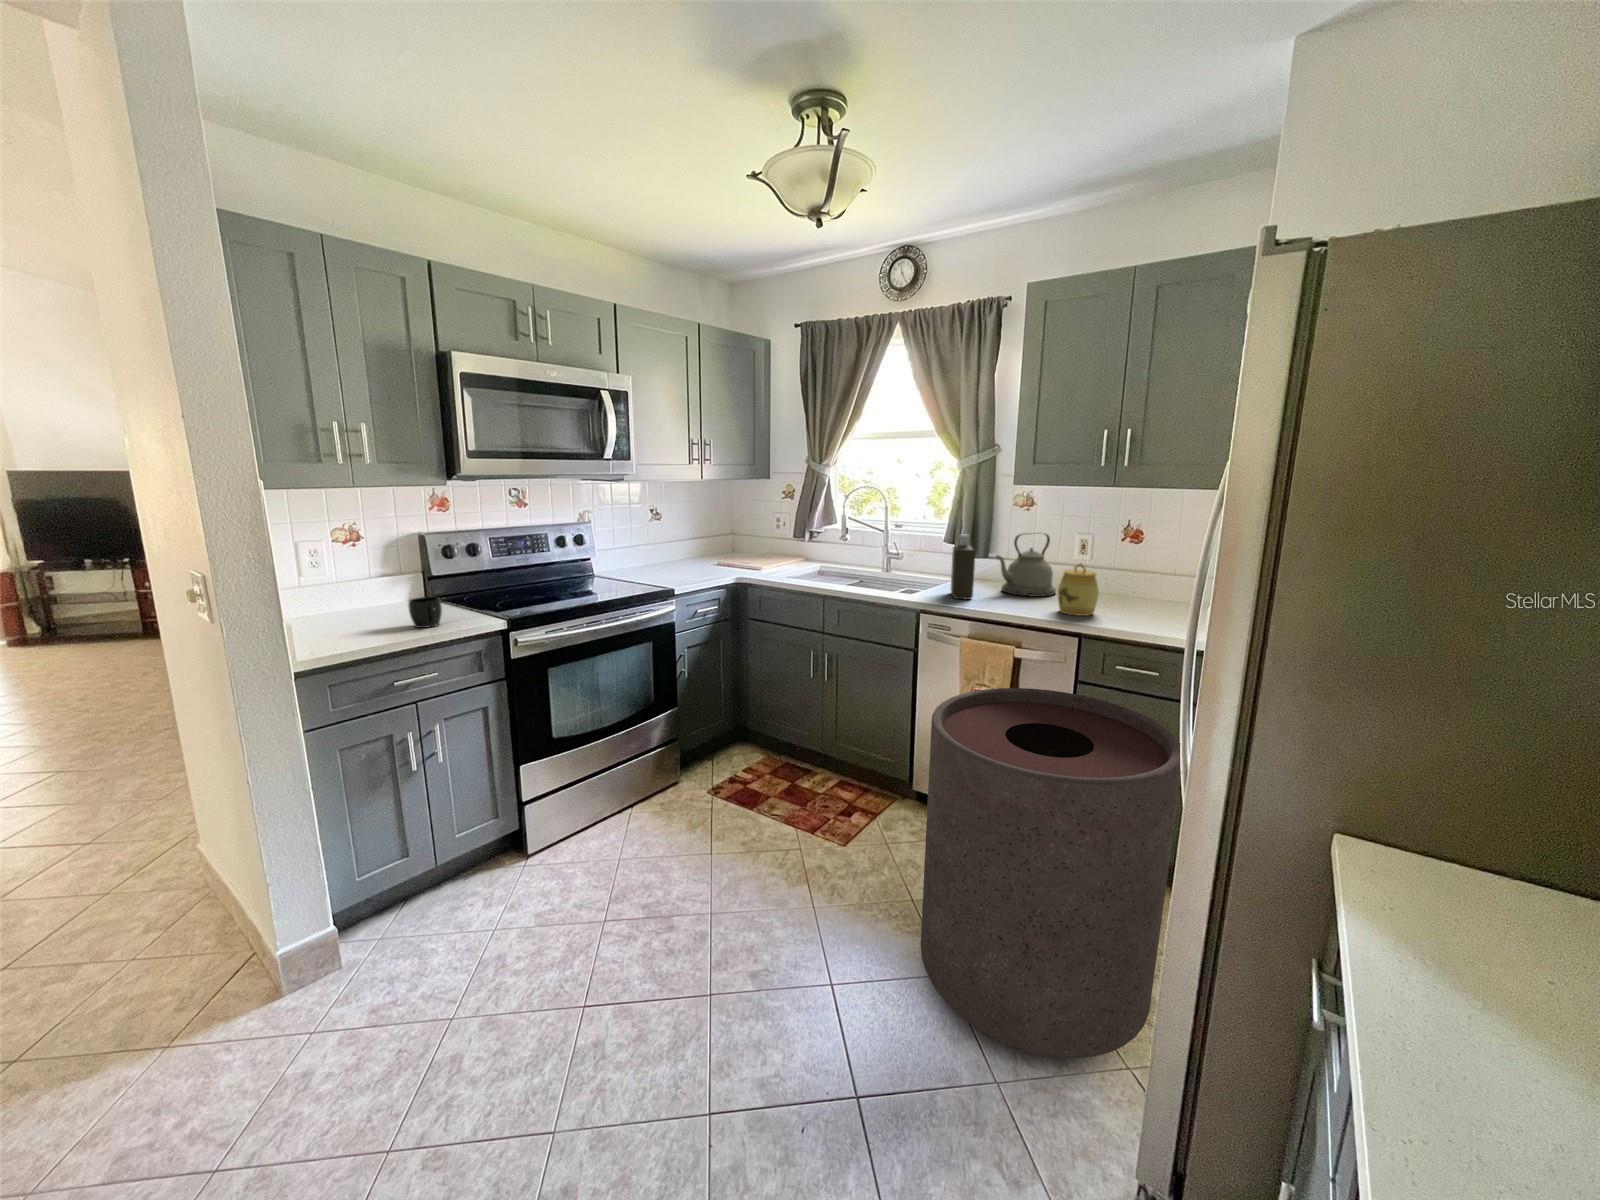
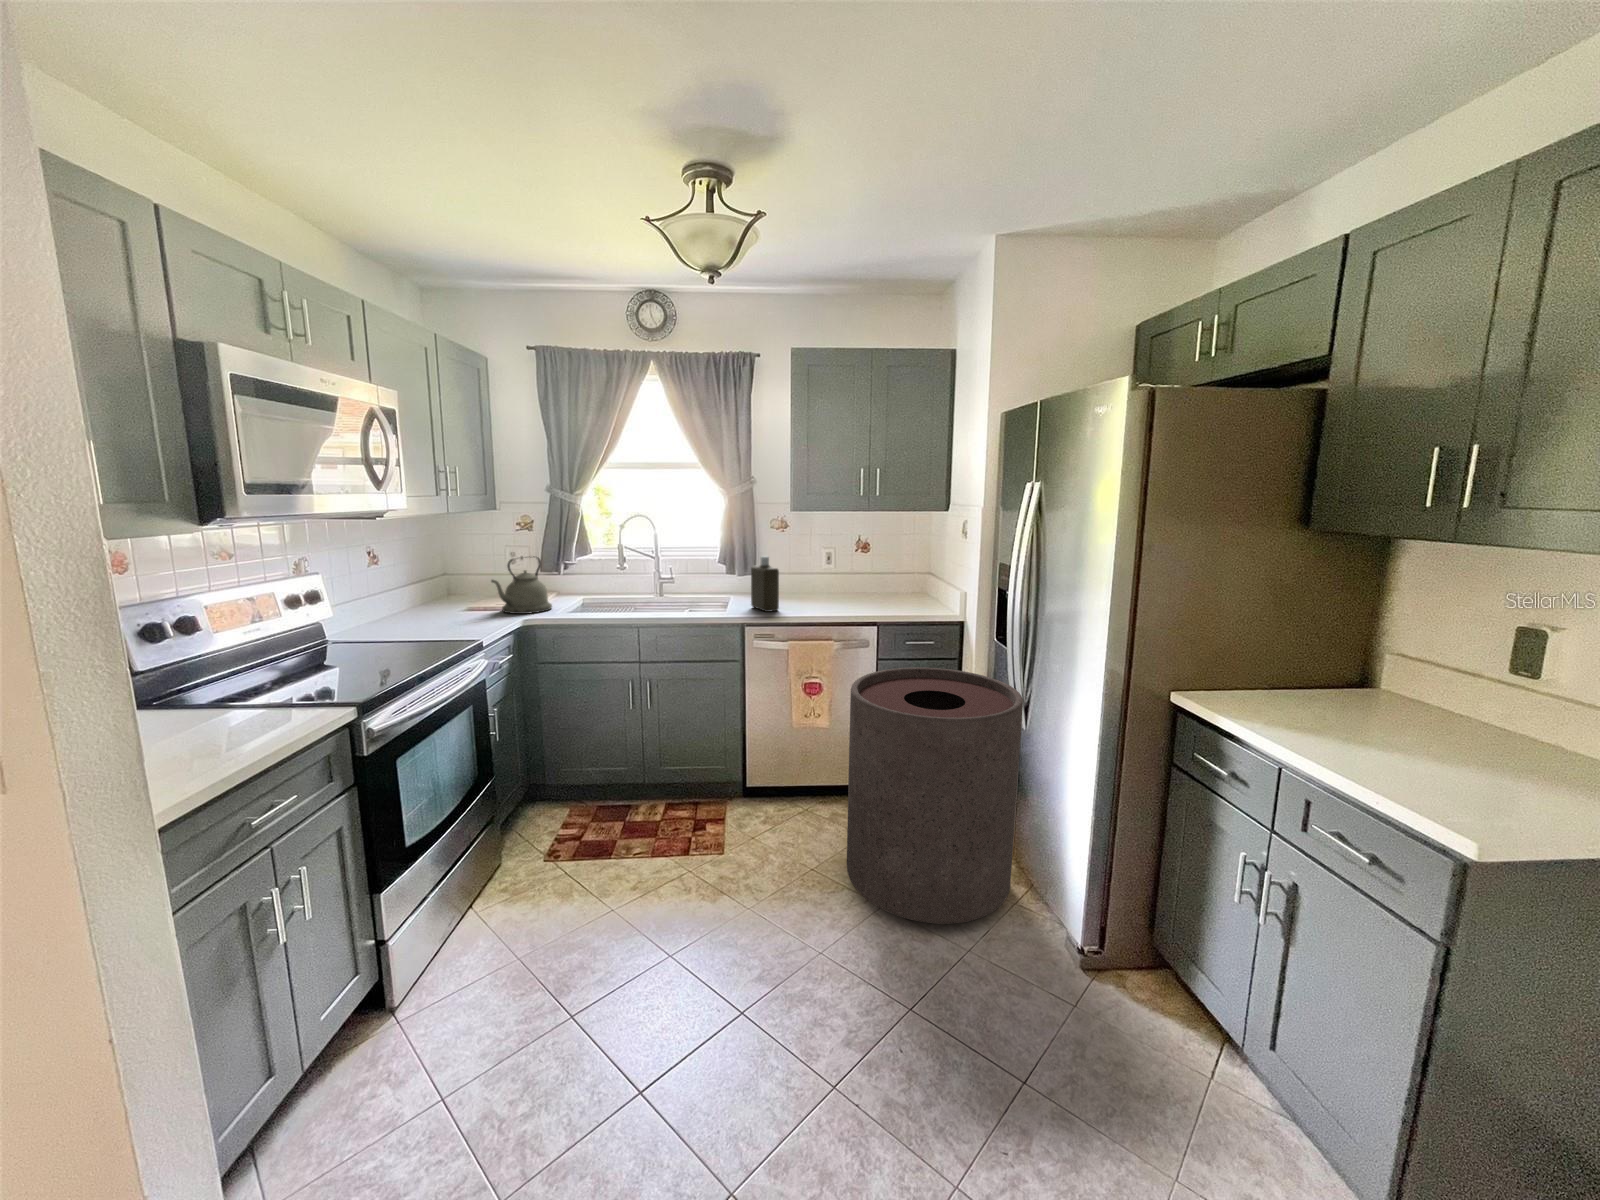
kettle: present [996,534,1056,597] -> present [491,556,552,614]
jar: present [1058,564,1099,616] -> none [849,572,879,612]
mug: present [408,597,442,628] -> none [207,693,268,741]

